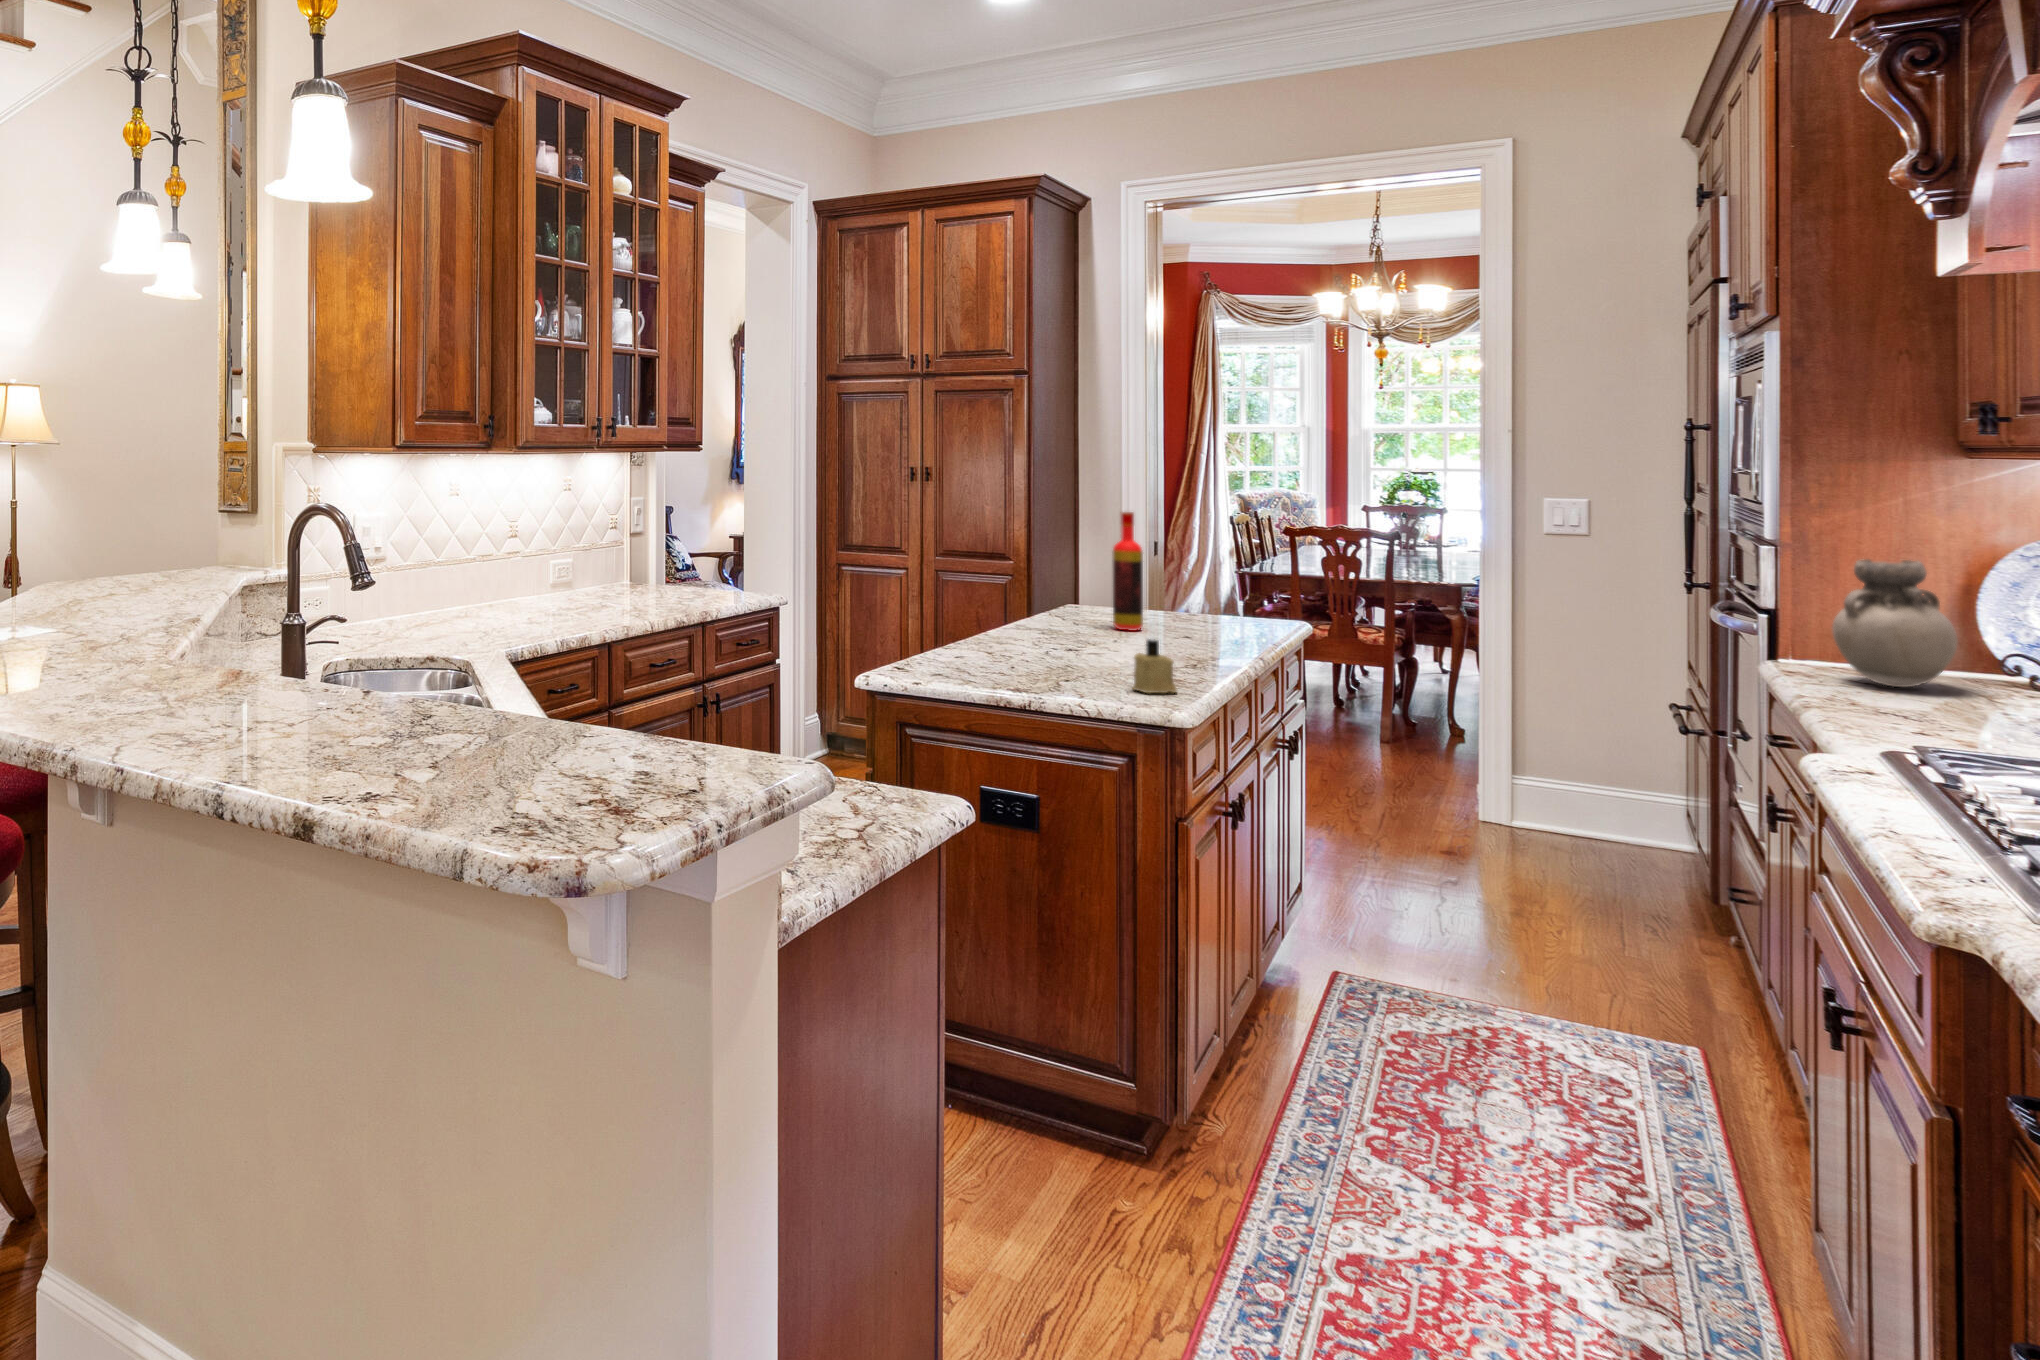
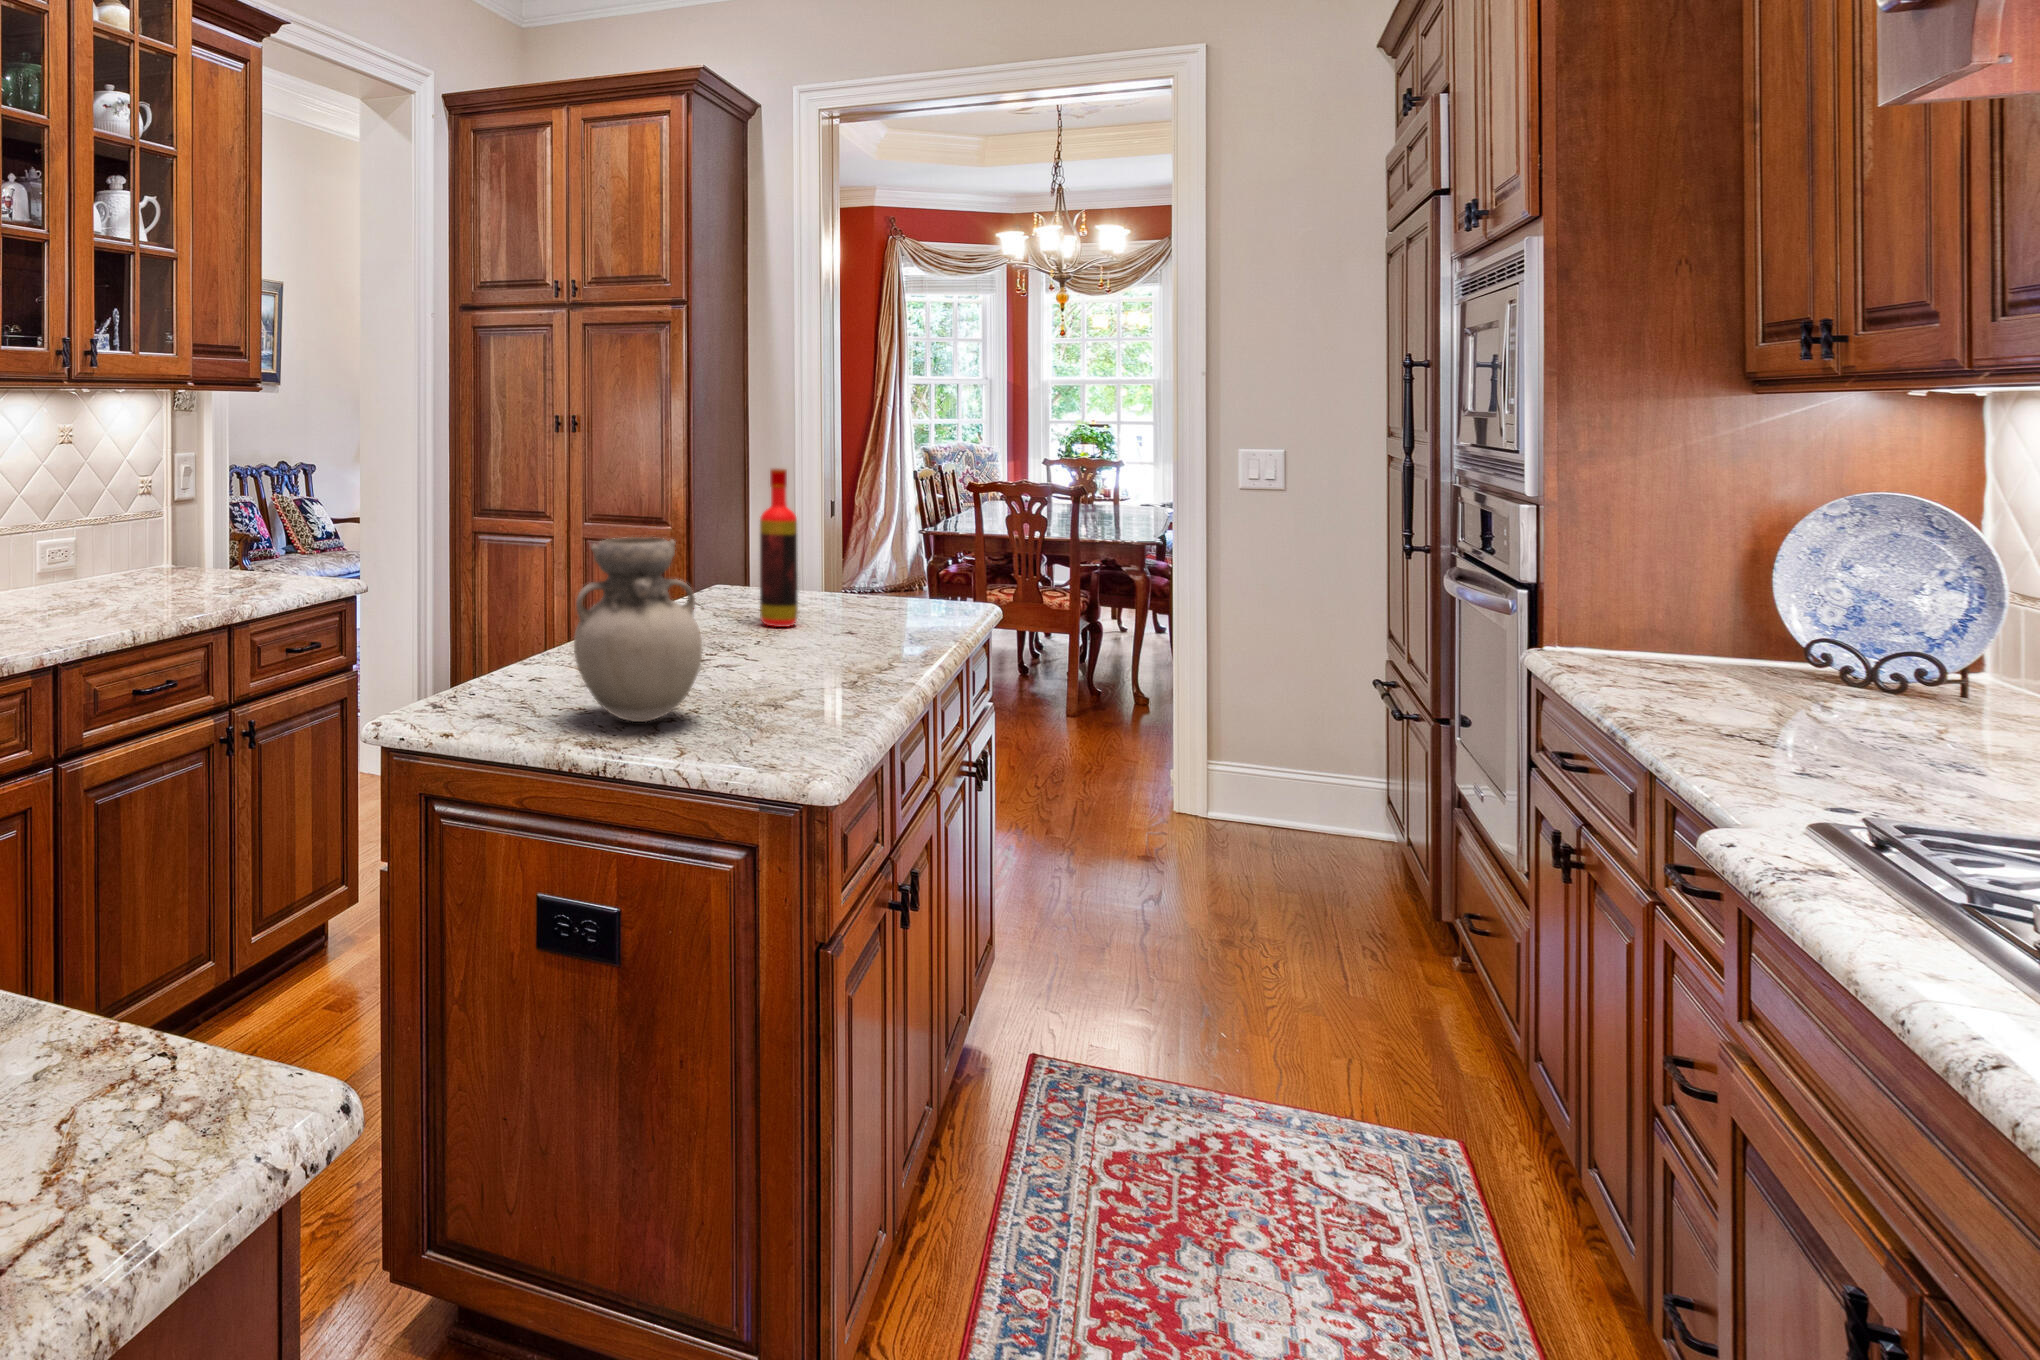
vase: present [1832,559,1957,687] -> present [574,537,703,722]
candle: present [1133,640,1178,693] -> none [761,659,825,744]

